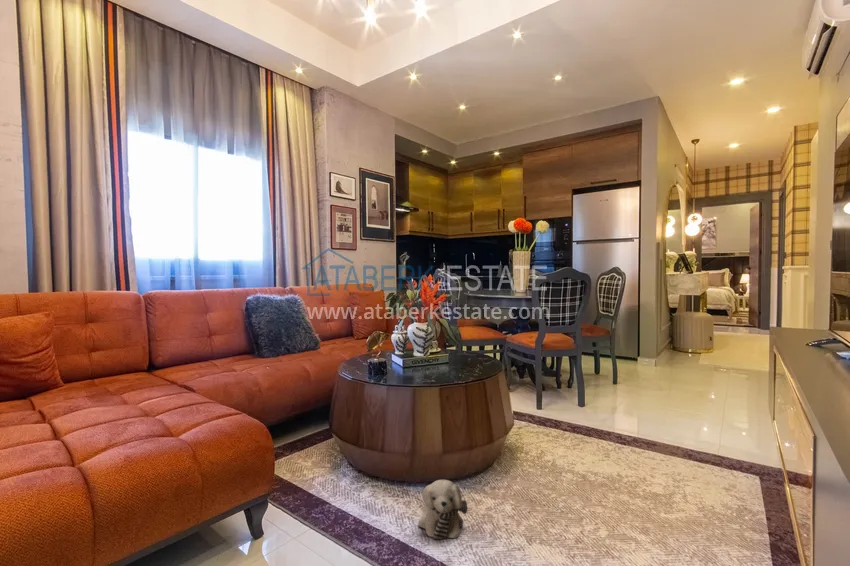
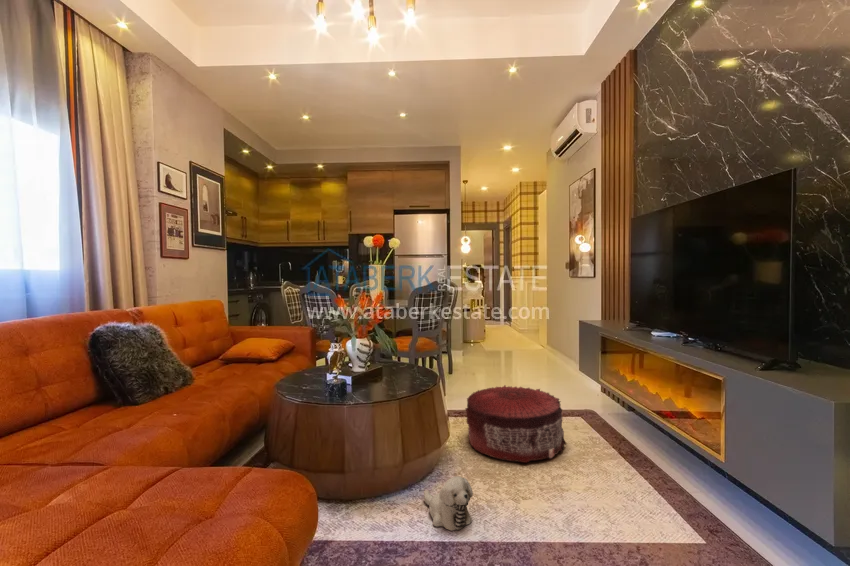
pouf: none [543,401,684,511] -> present [465,385,566,463]

